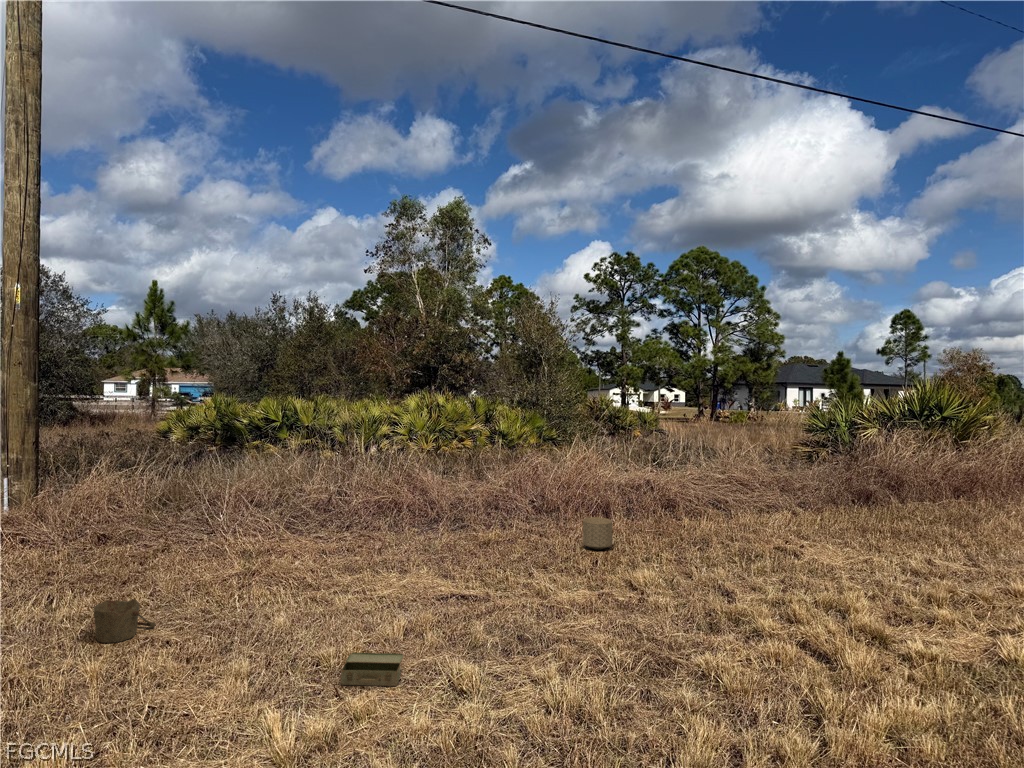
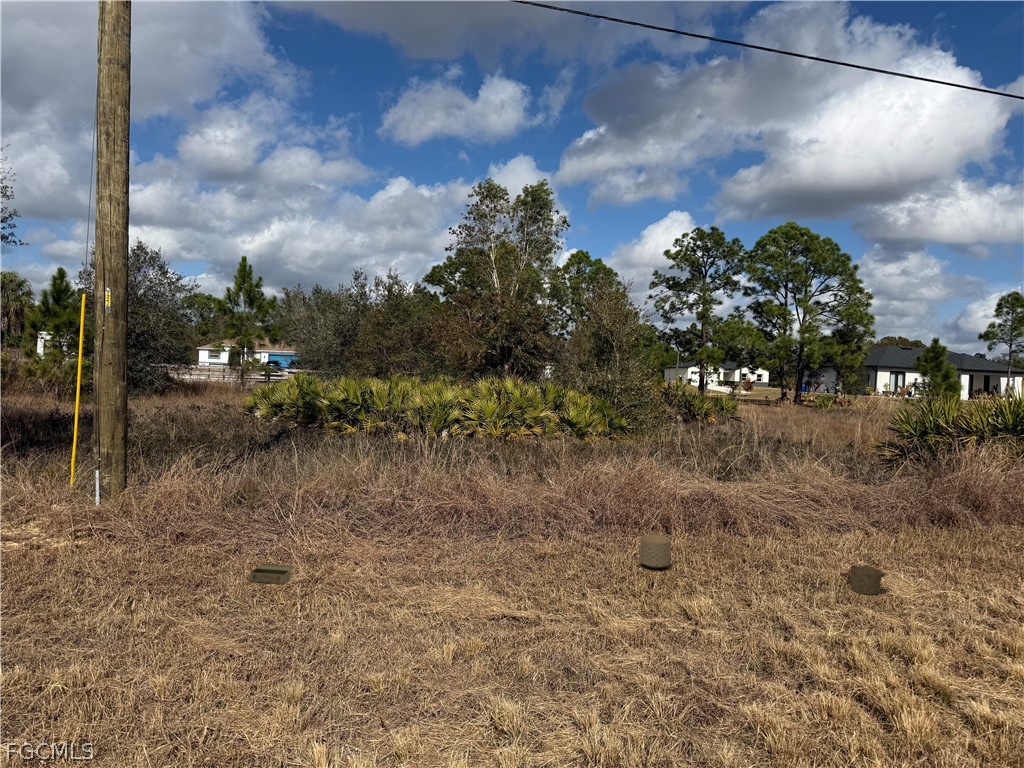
bucket: present [93,599,156,643] -> present [846,565,885,595]
toolbox: present [341,653,404,686] -> present [250,564,294,584]

